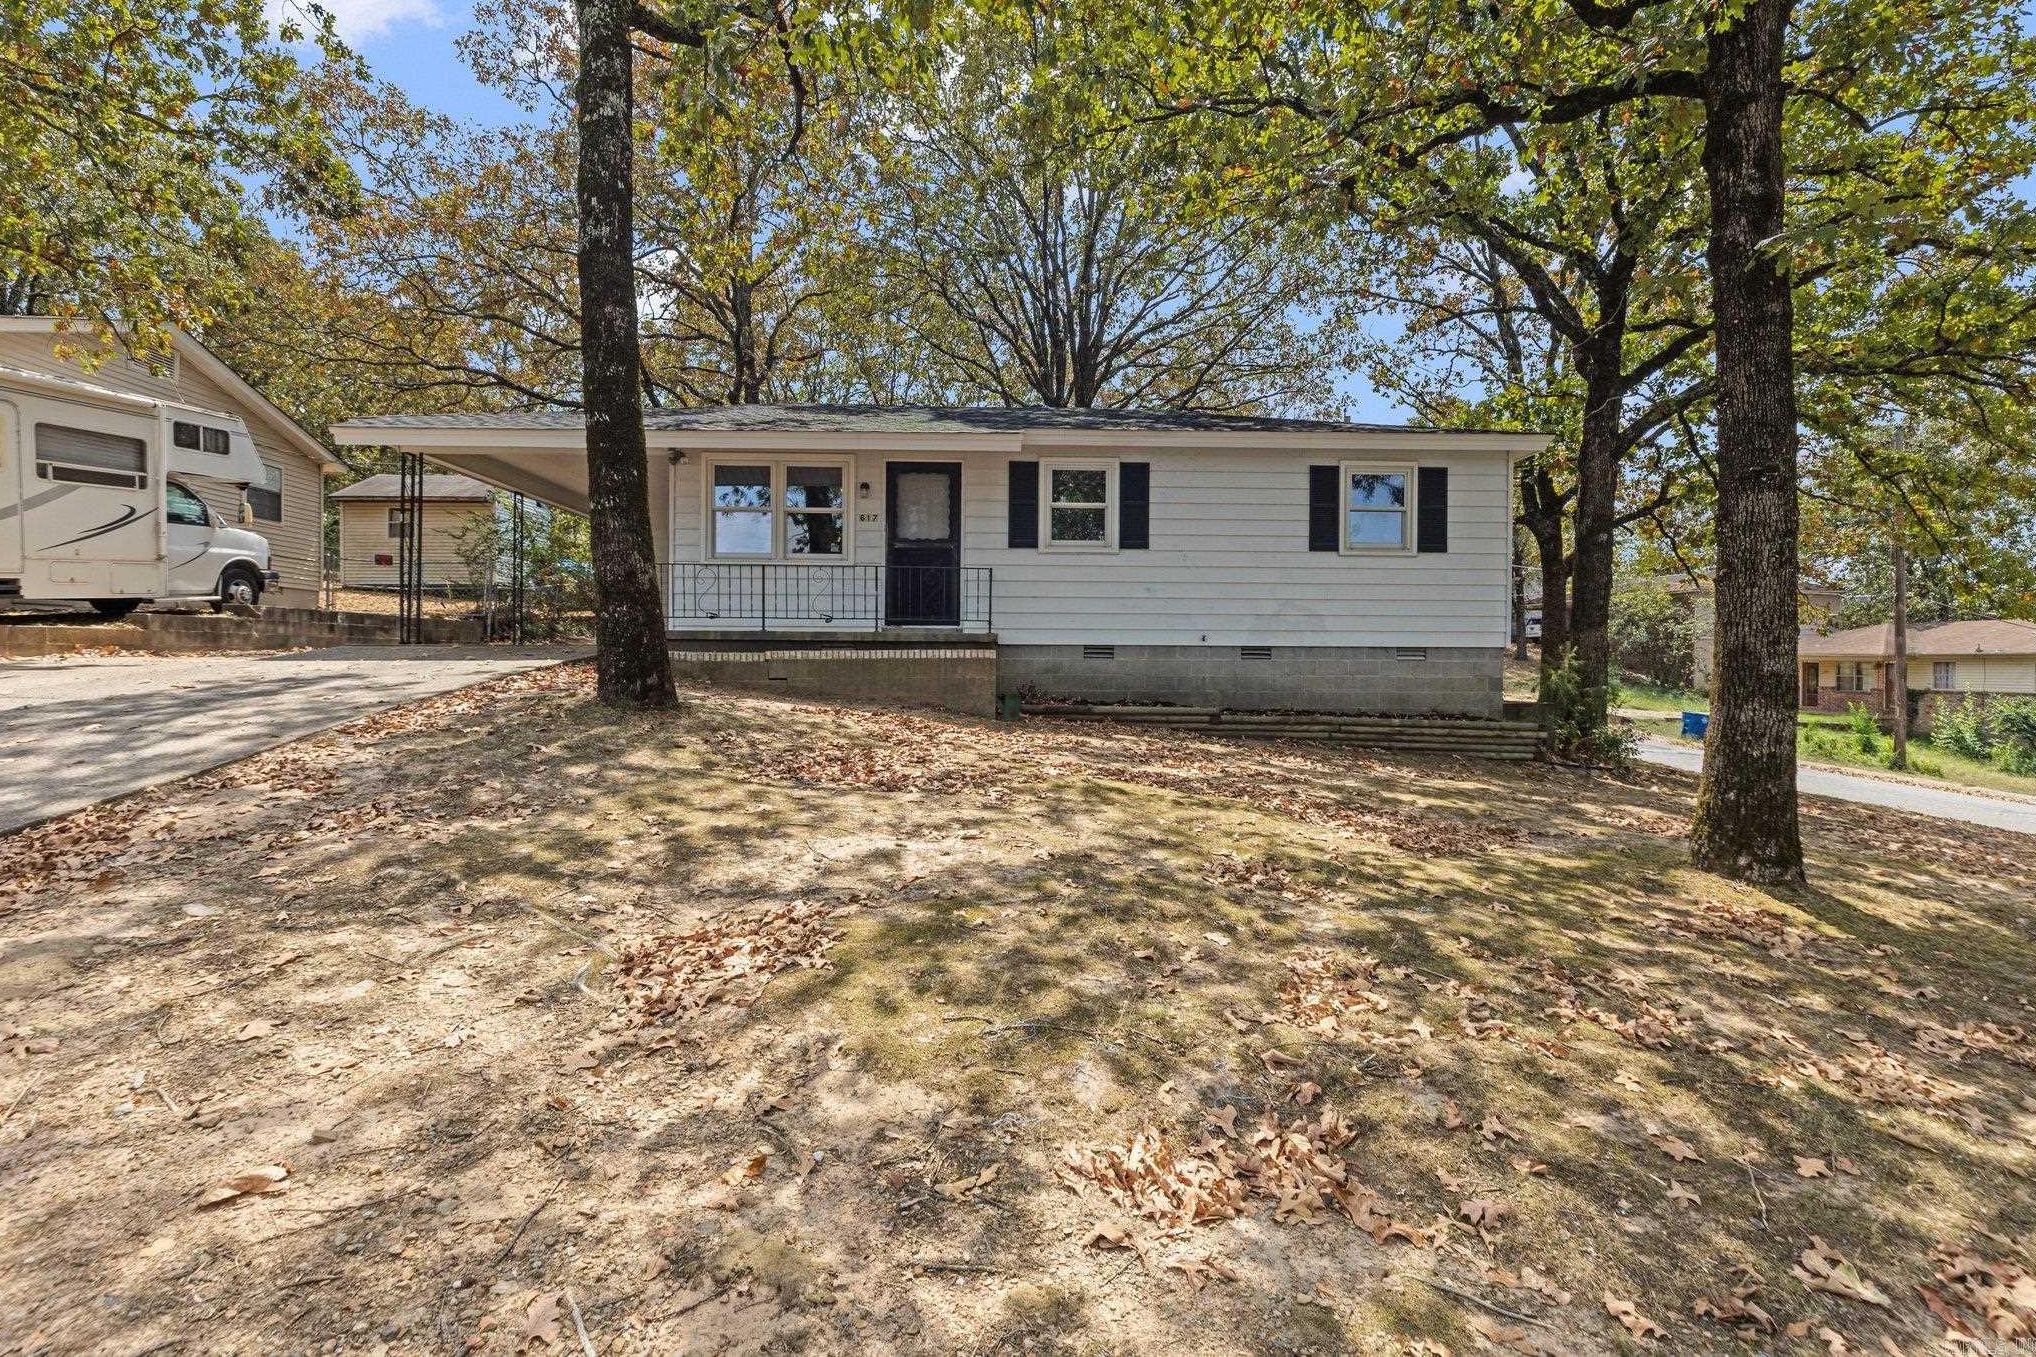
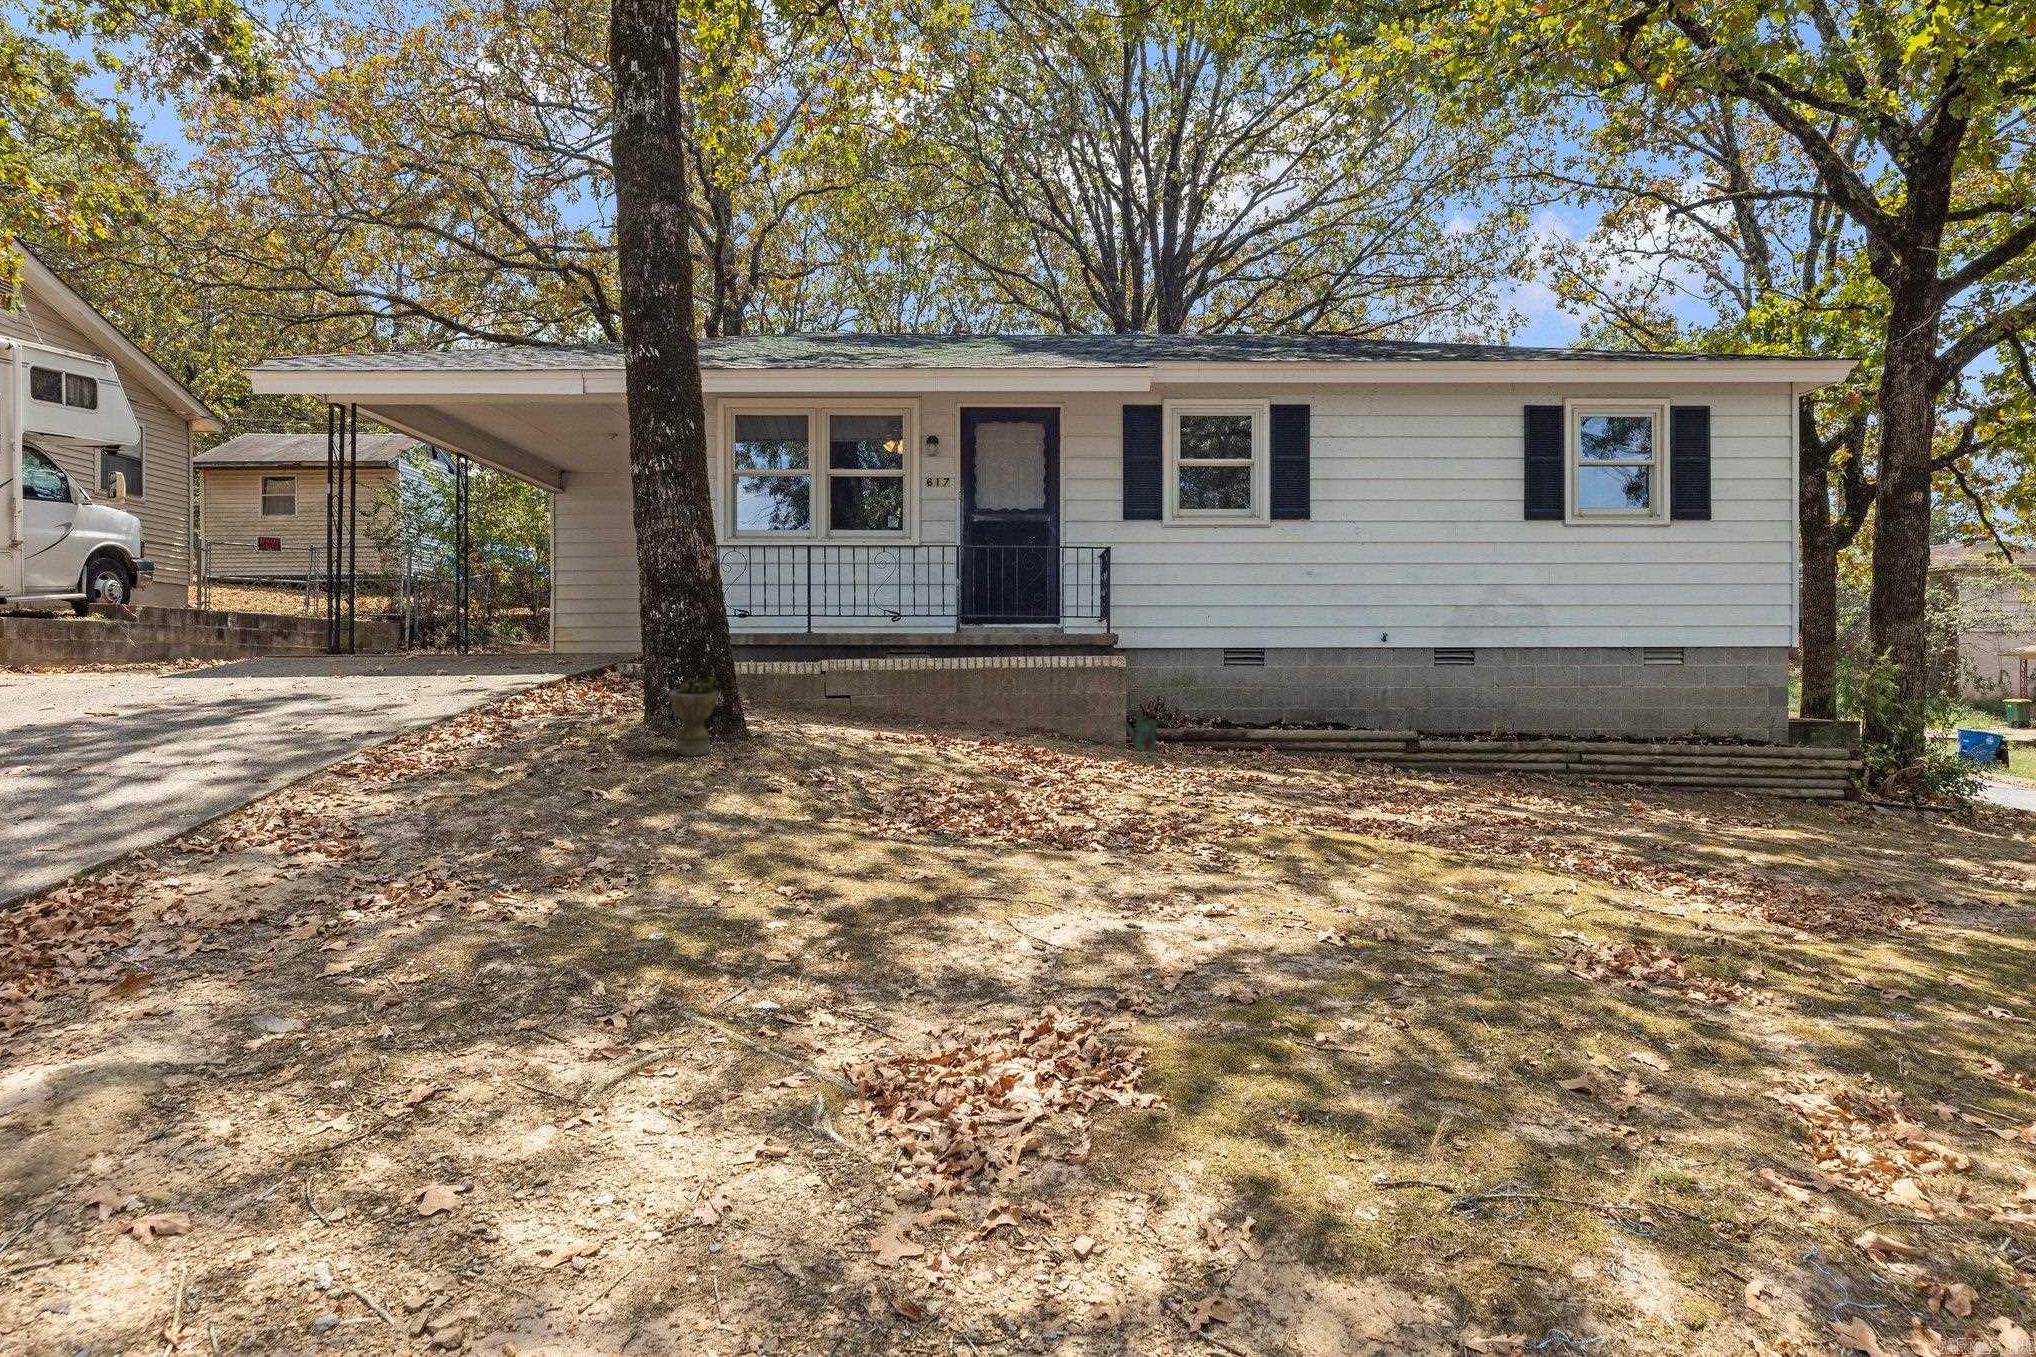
planter: none [611,660,650,720] -> present [669,677,718,756]

